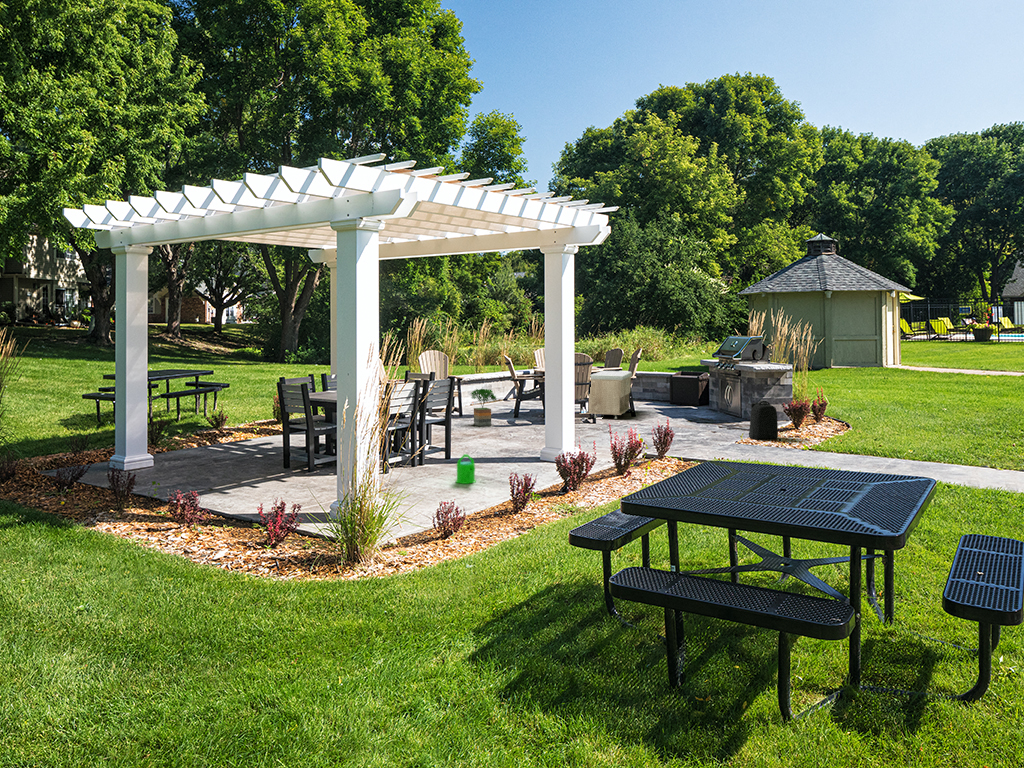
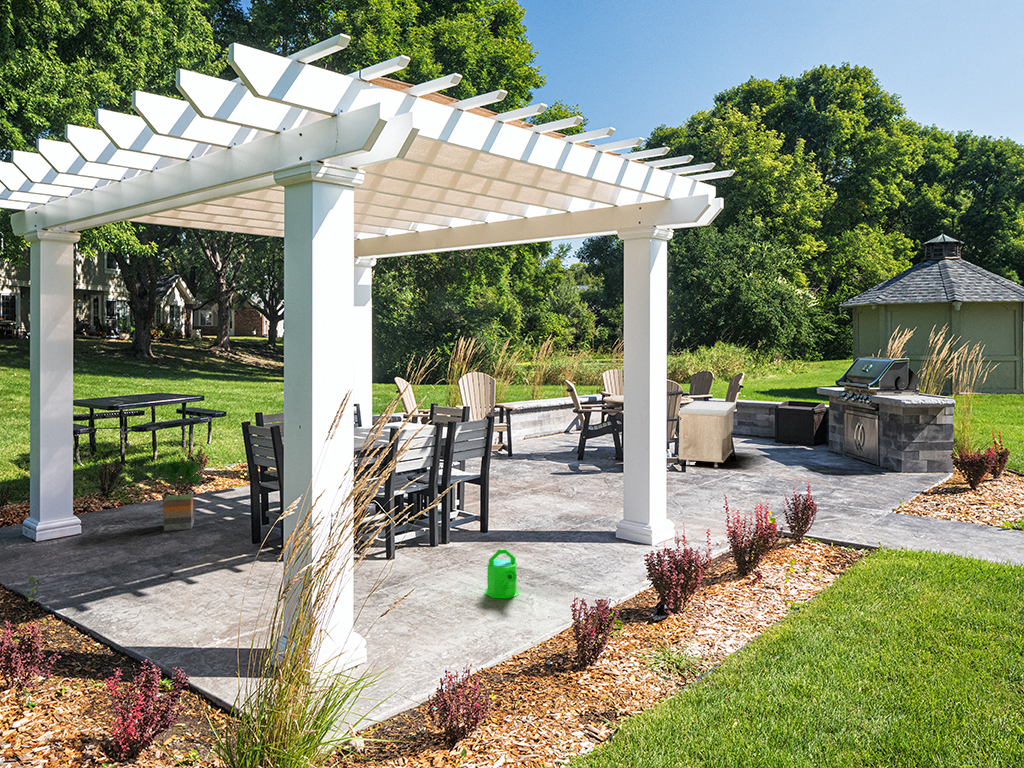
potted tree: present [471,389,496,426] -> present [155,460,203,531]
backpack: present [749,401,778,439] -> none [923,453,973,511]

